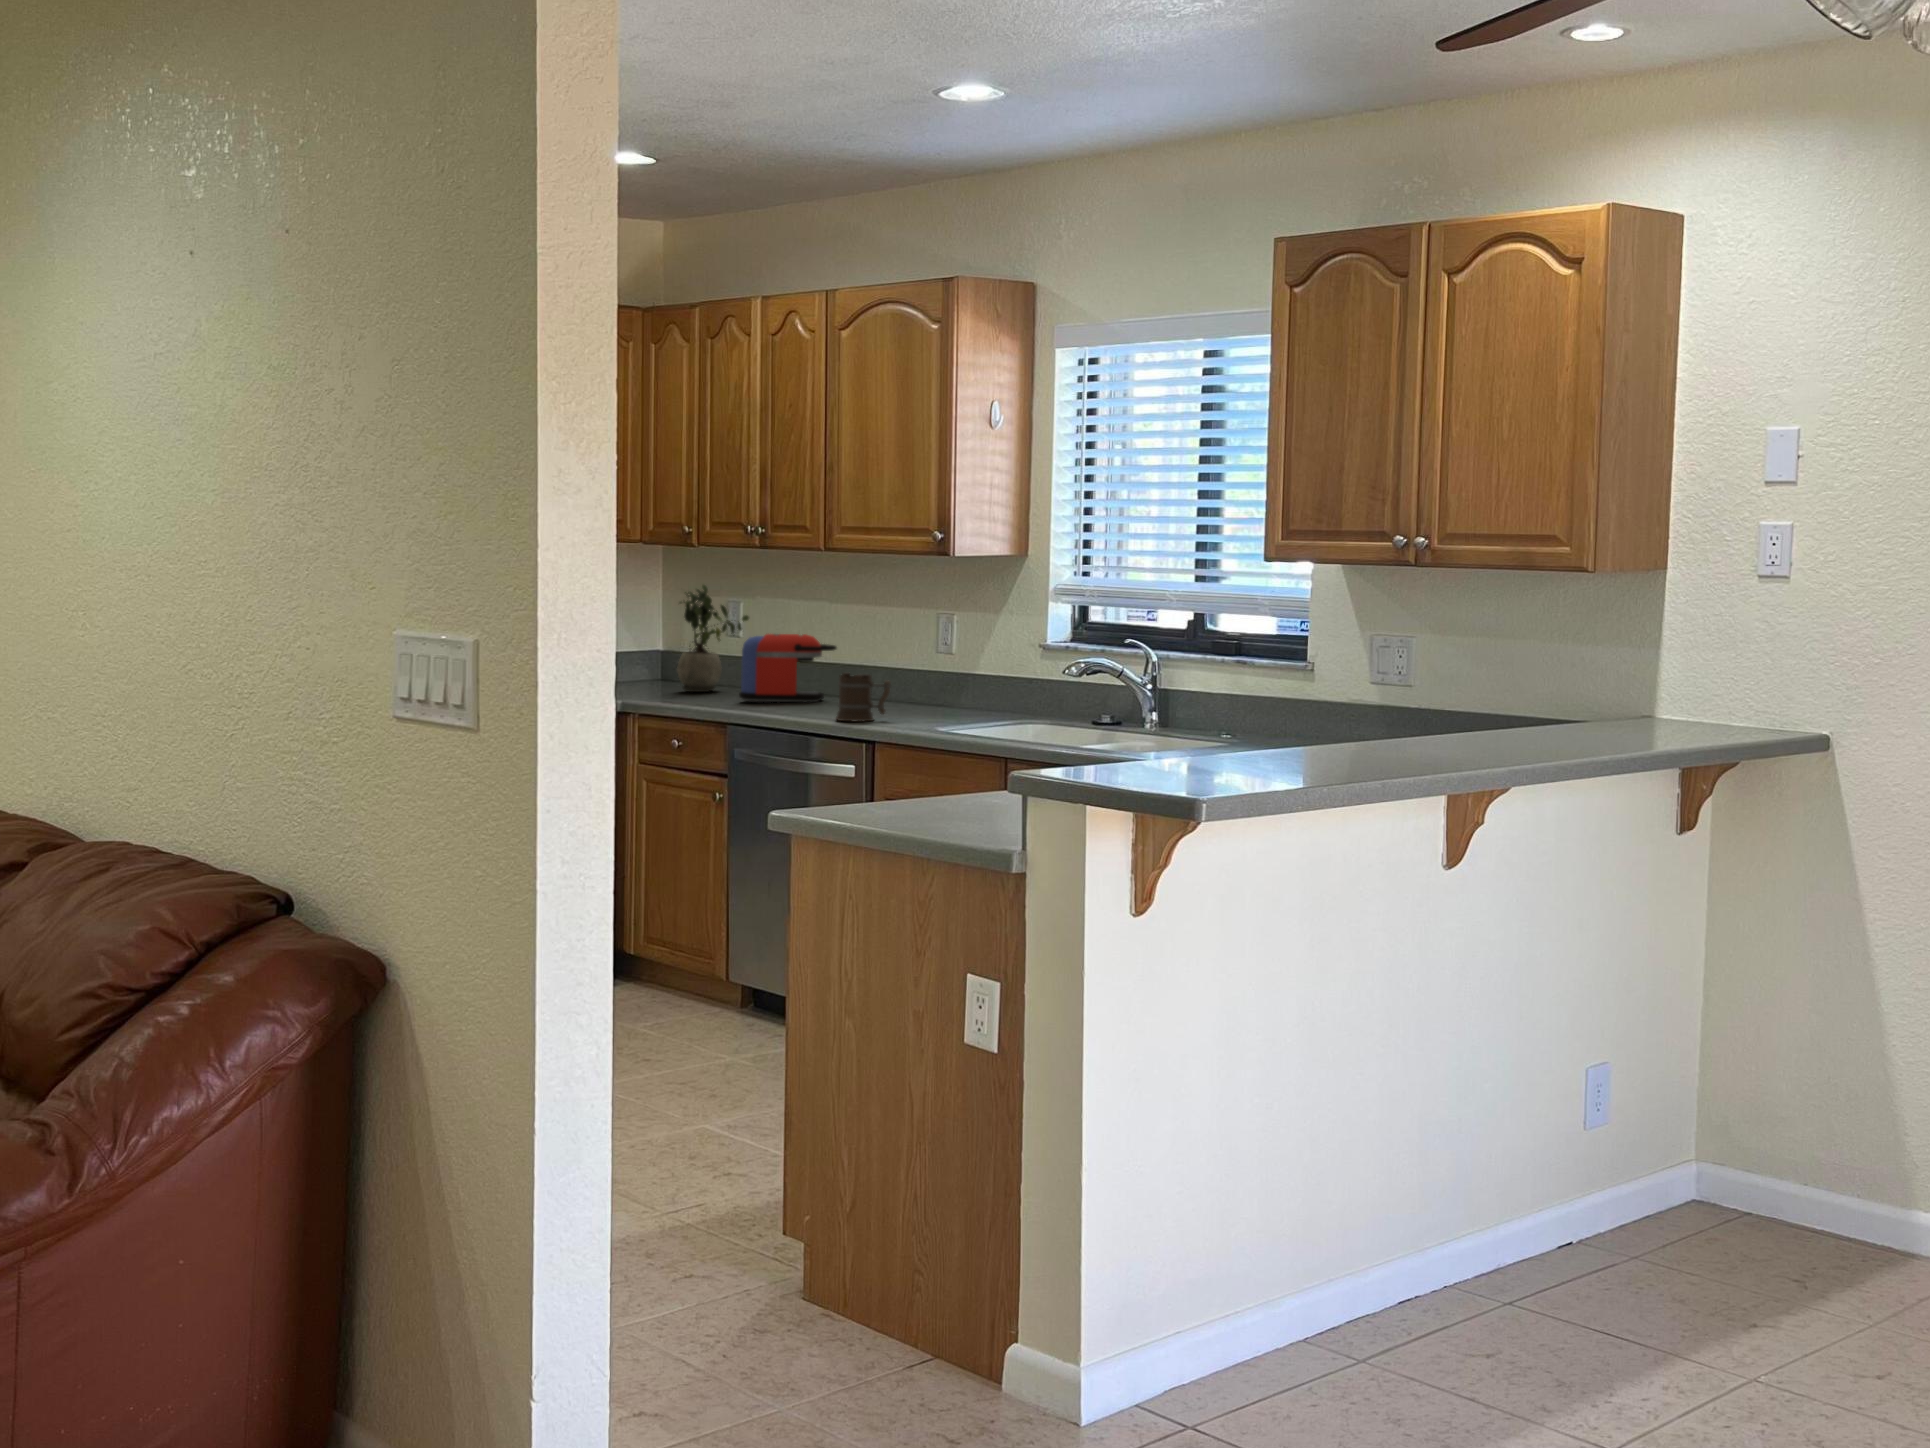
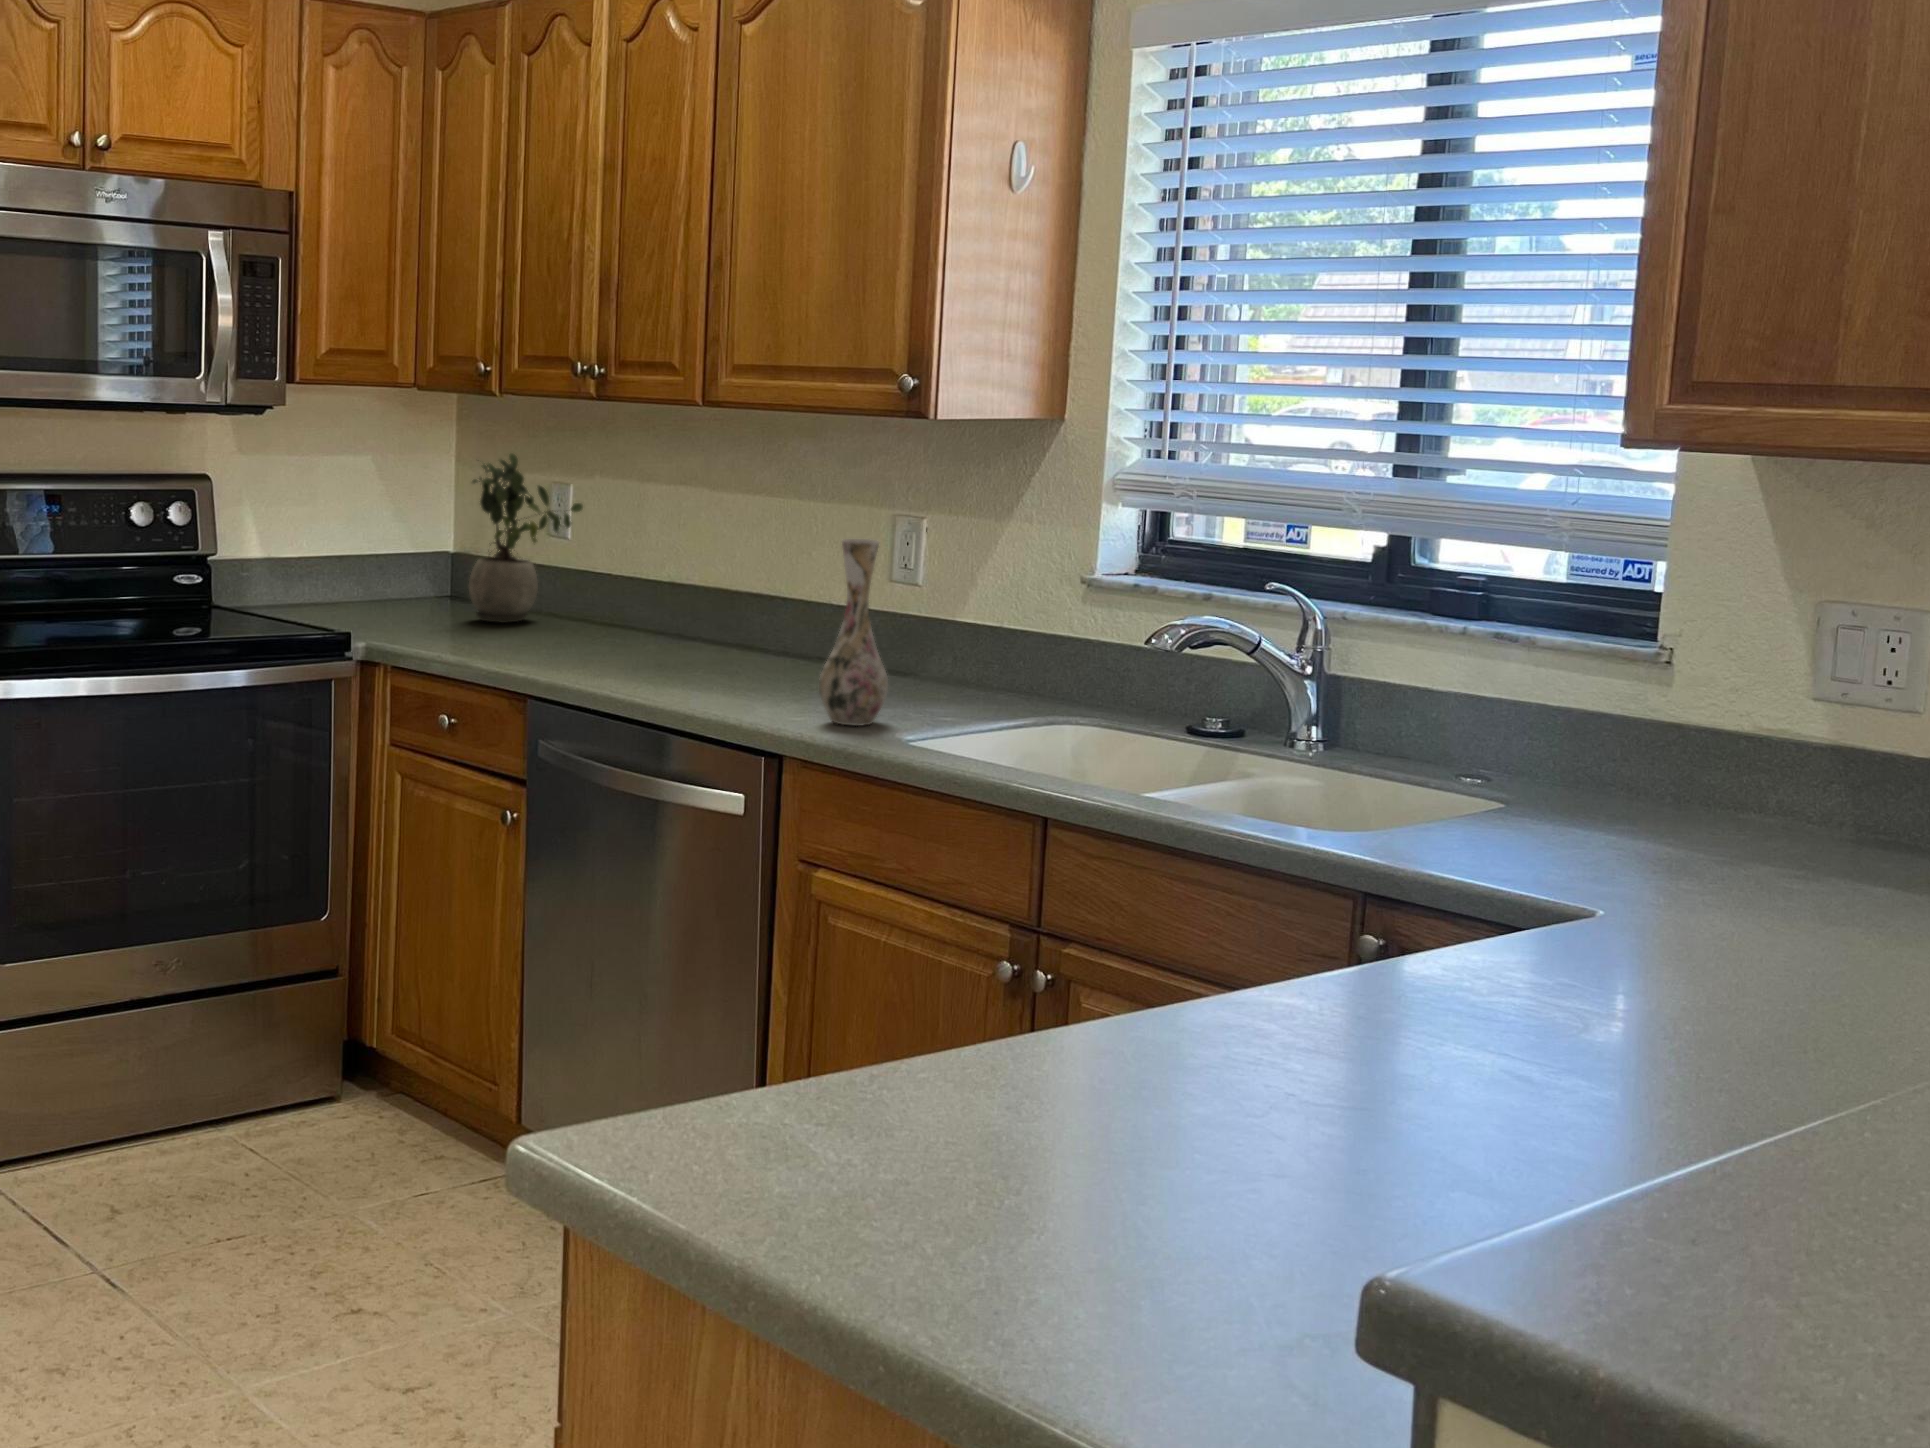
vase: none [892,623,931,727] -> present [819,539,888,725]
coffee maker: present [739,634,836,702] -> none [560,538,721,652]
mug: present [836,672,891,721] -> none [716,617,816,706]

